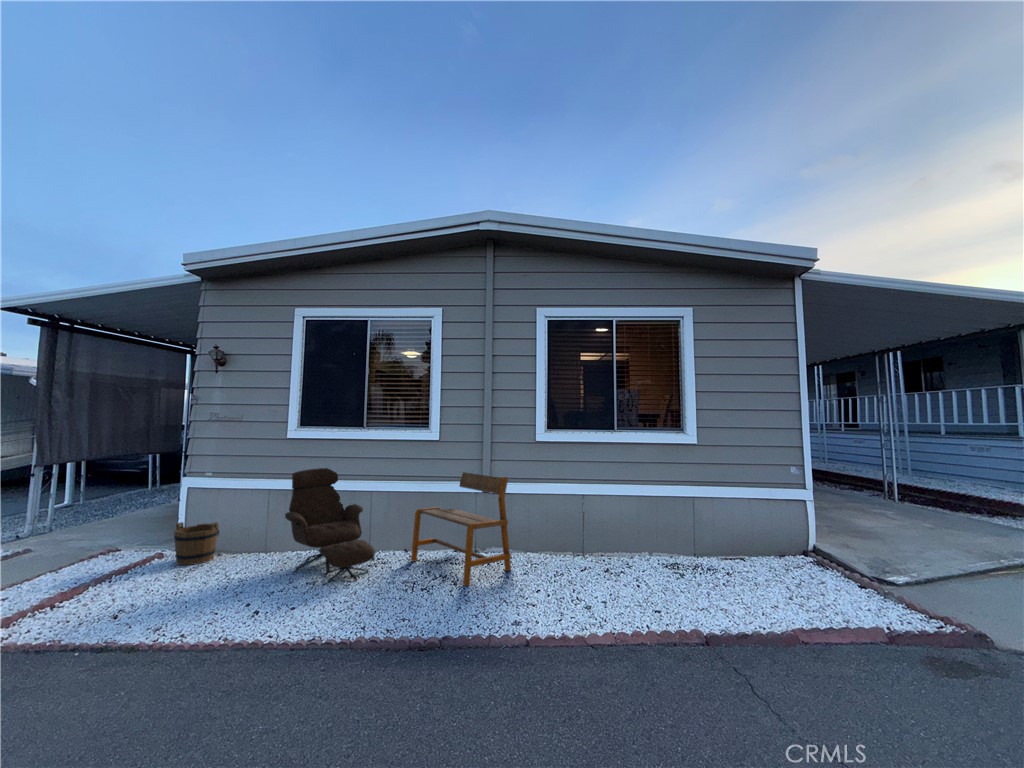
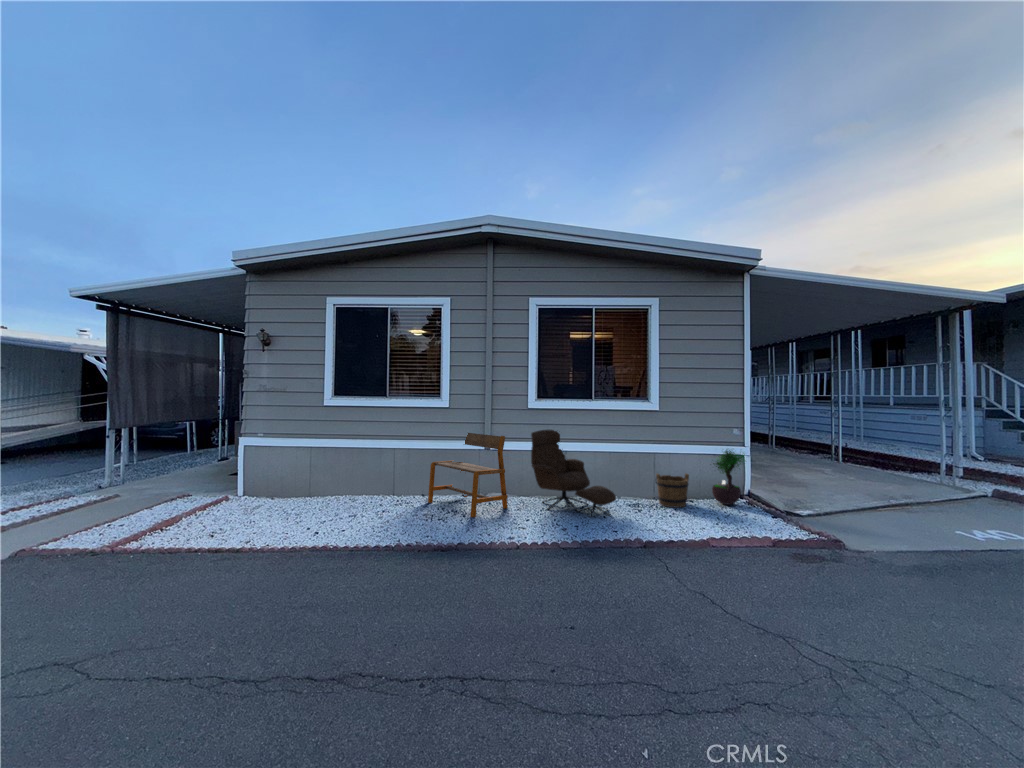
lounge chair: present [285,468,375,582] -> present [531,430,616,517]
potted tree: none [767,488,816,565] -> present [712,450,743,505]
bucket: present [174,522,219,565] -> present [656,473,689,508]

